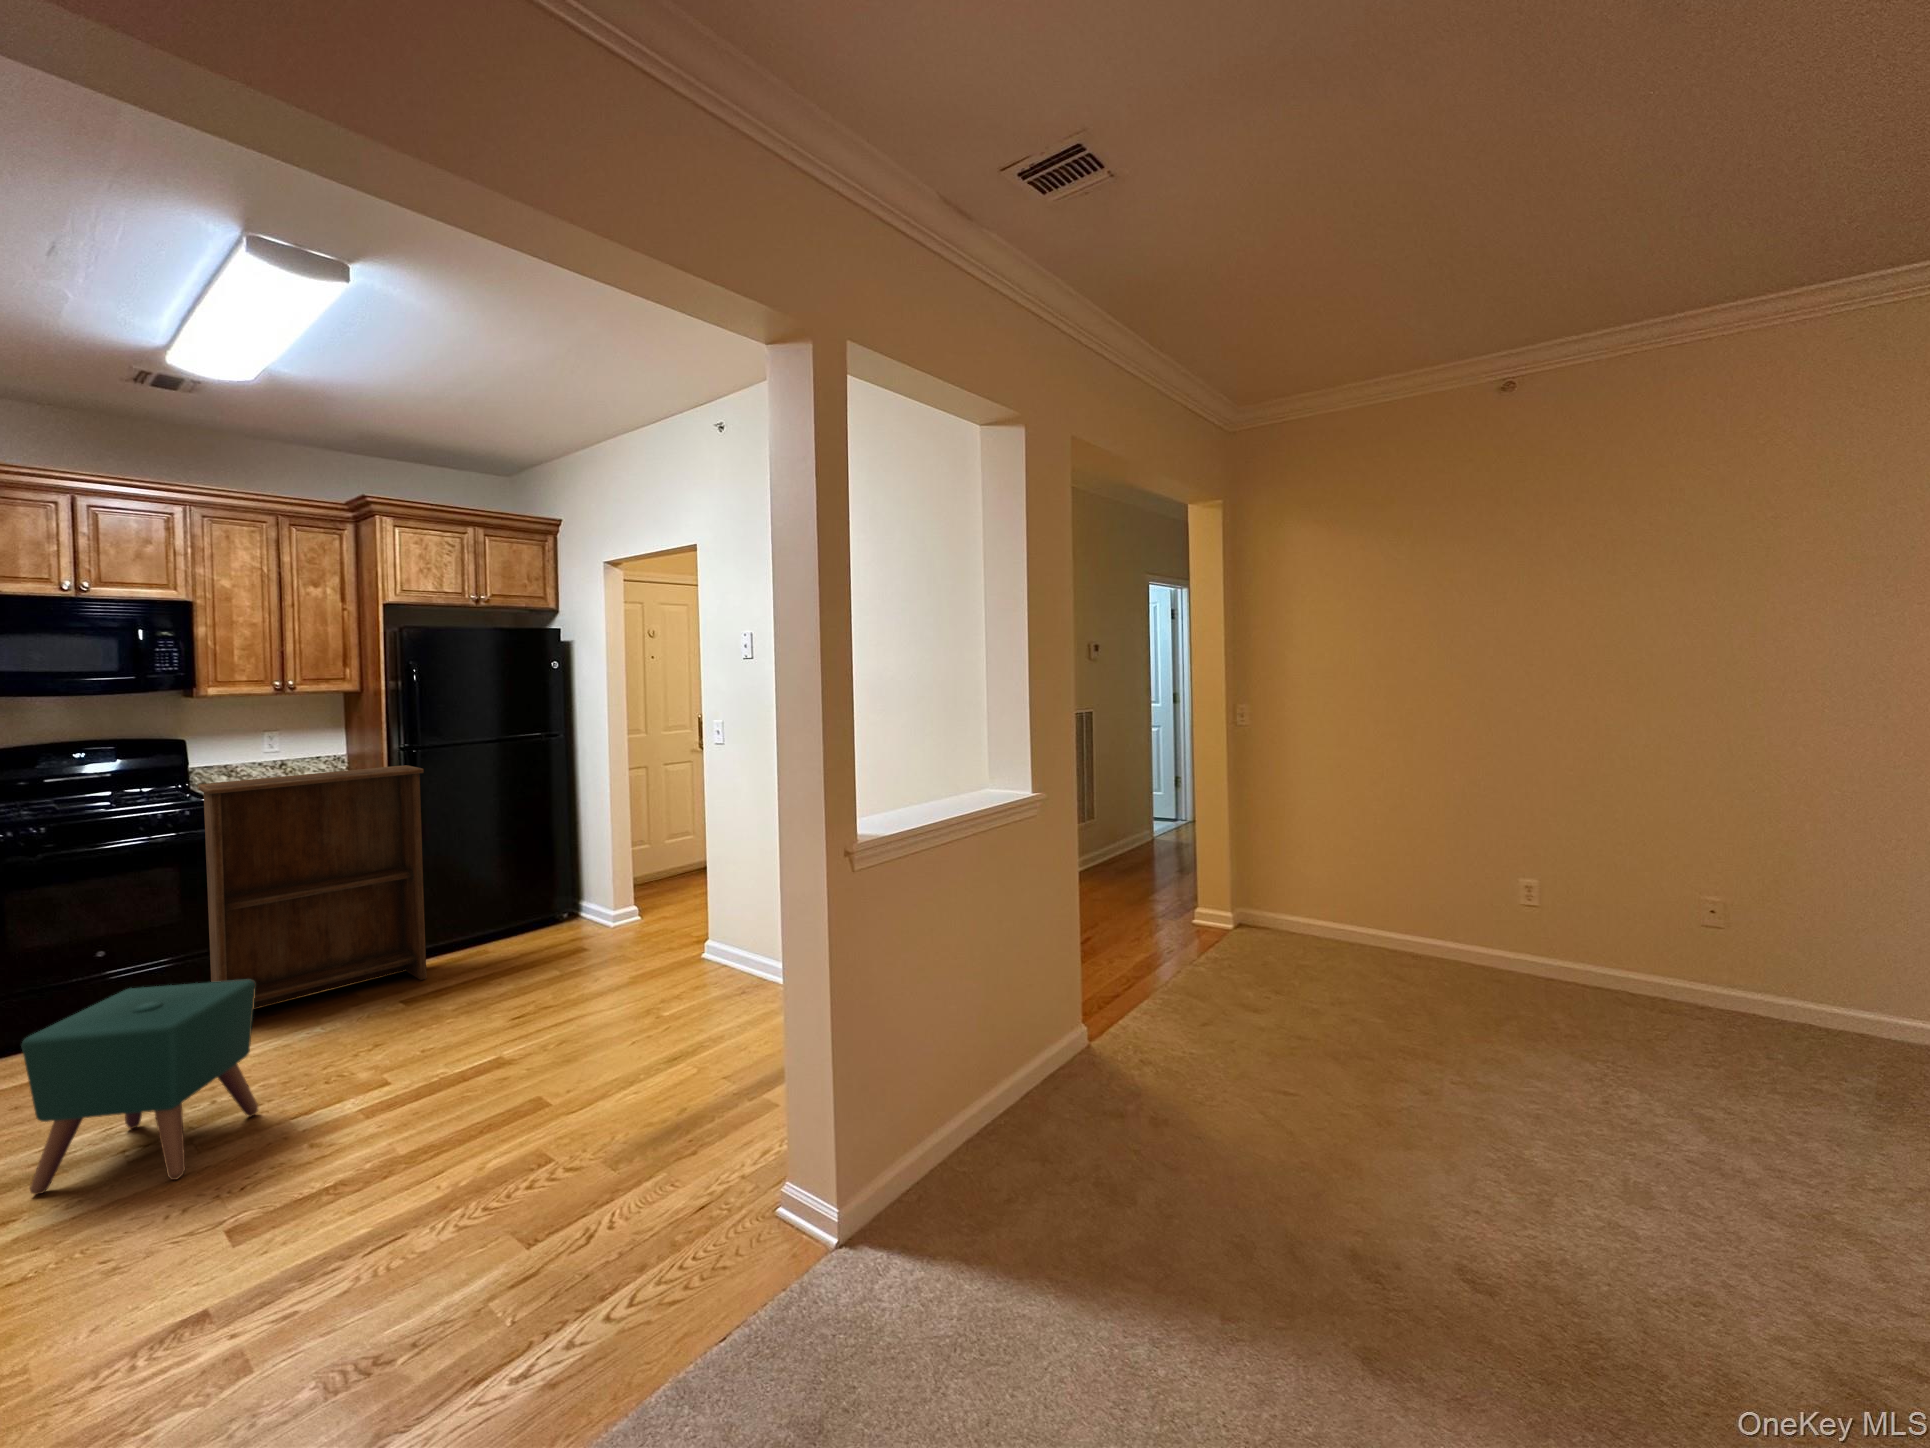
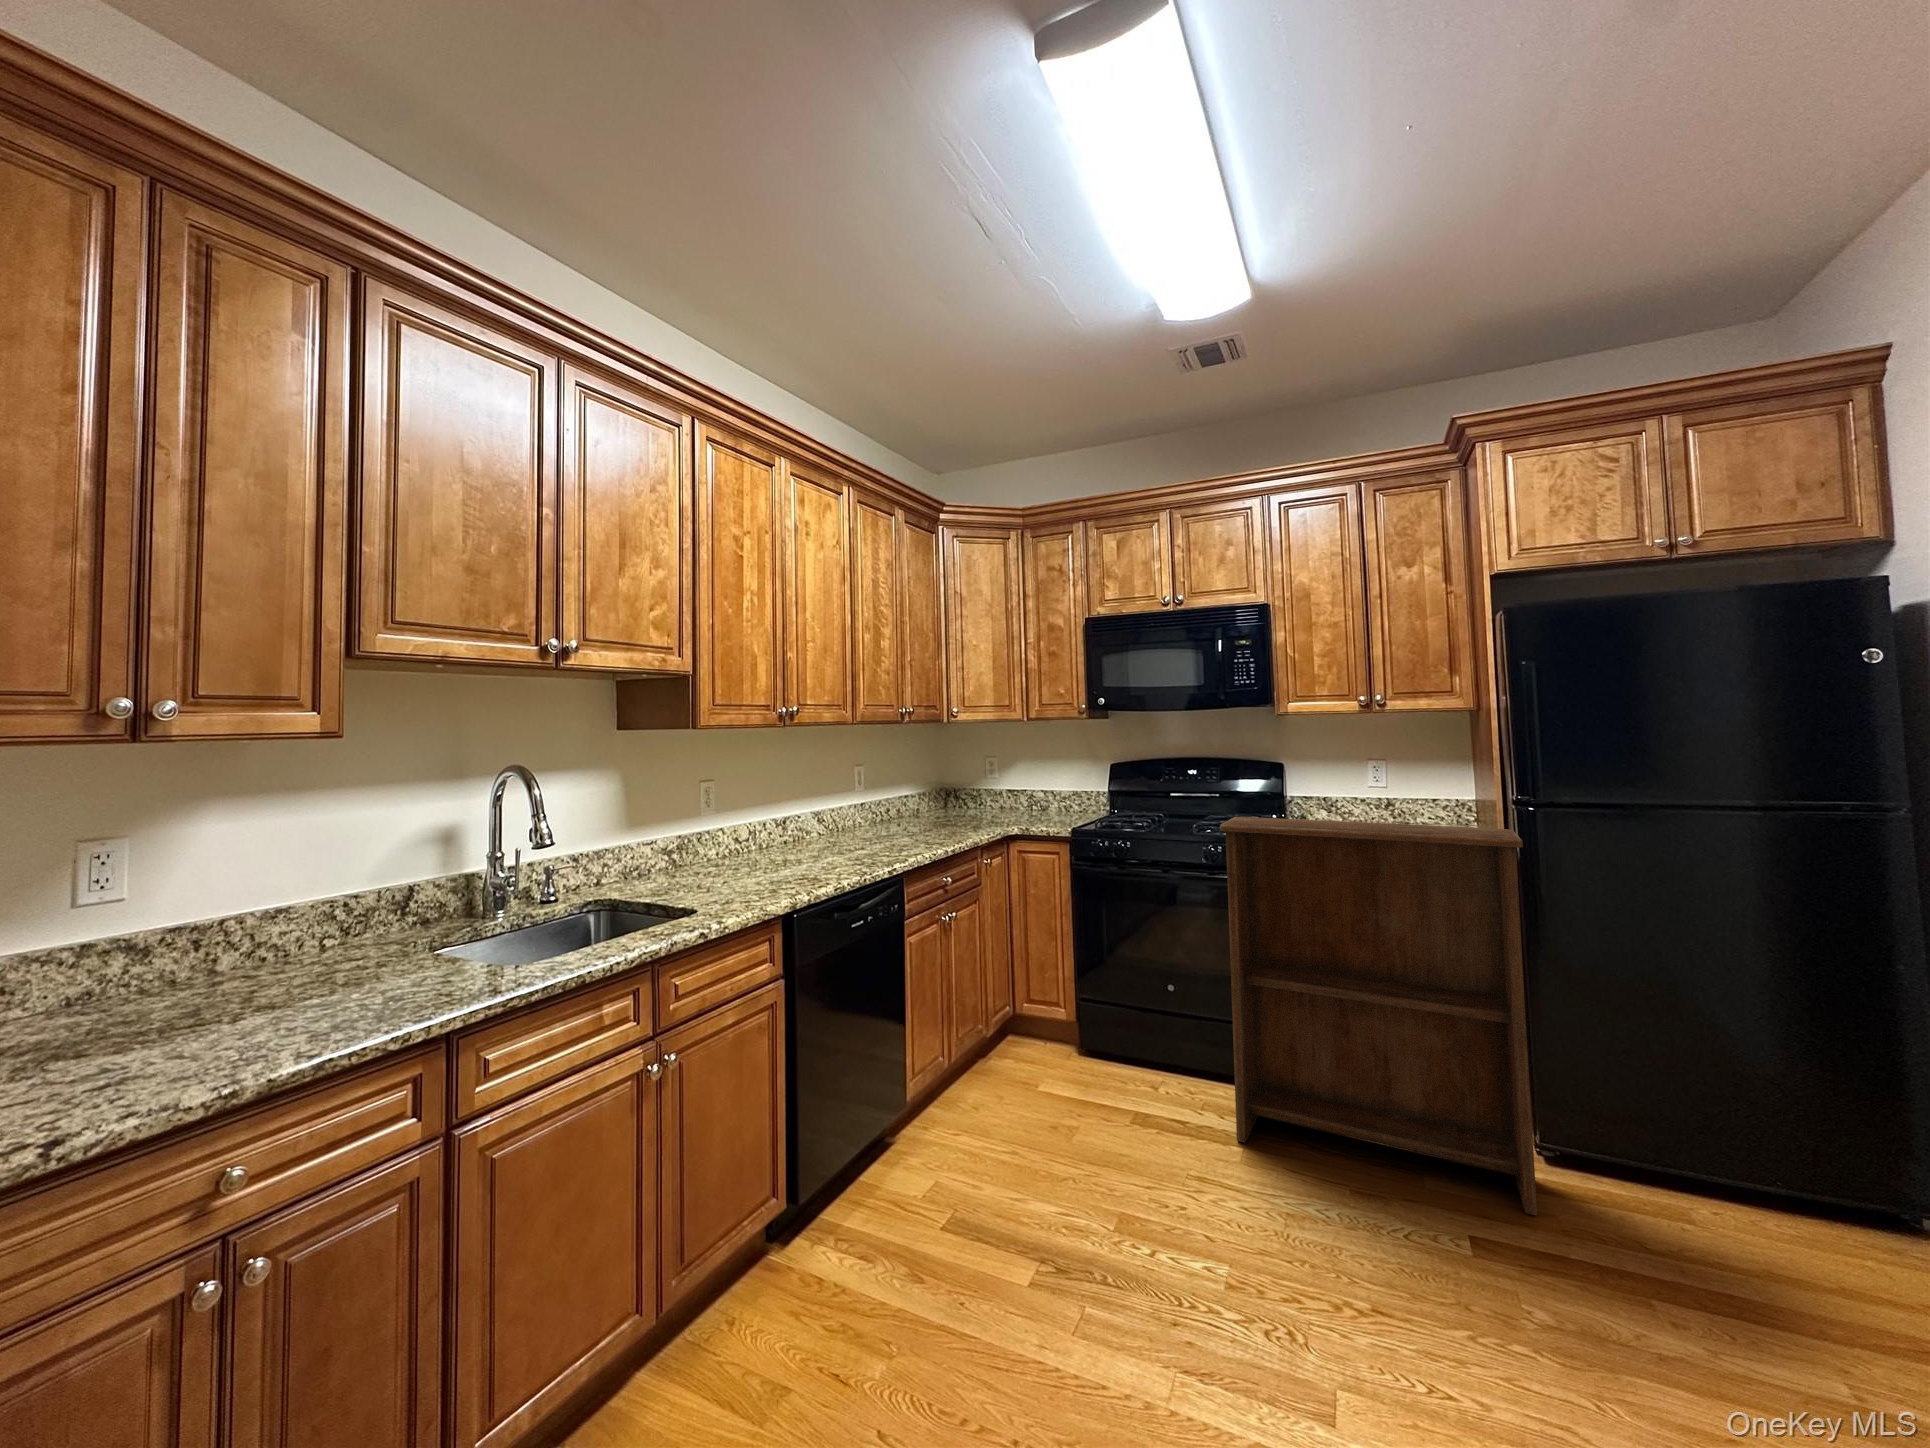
ottoman: present [22,980,258,1195] -> none [928,1055,1148,1367]

